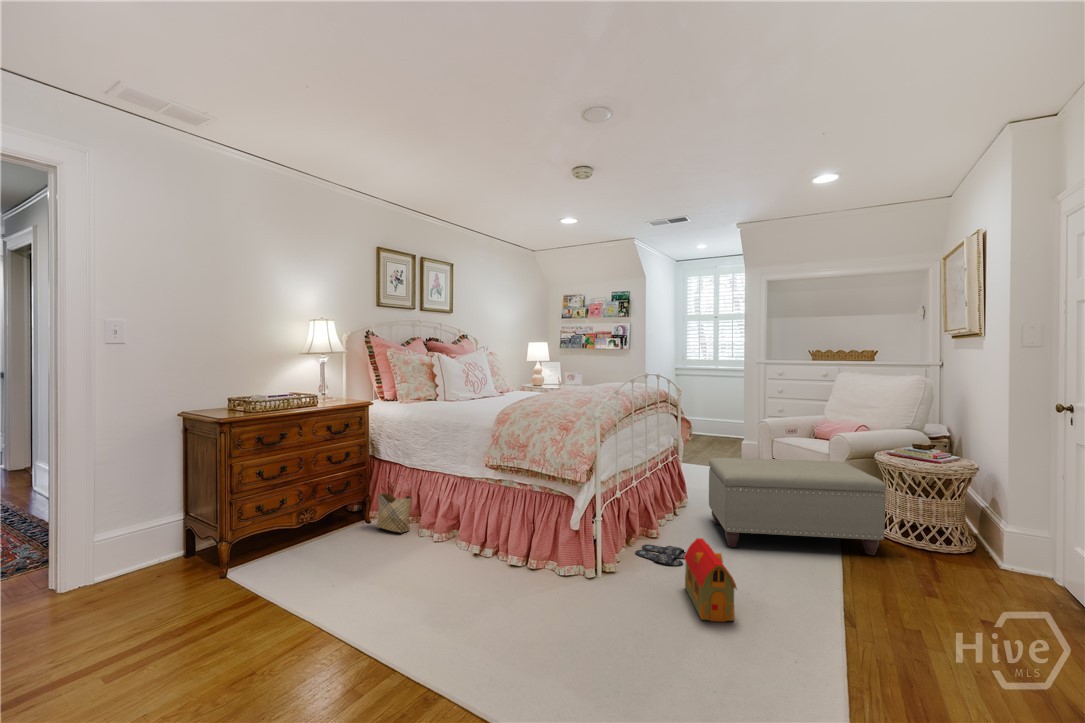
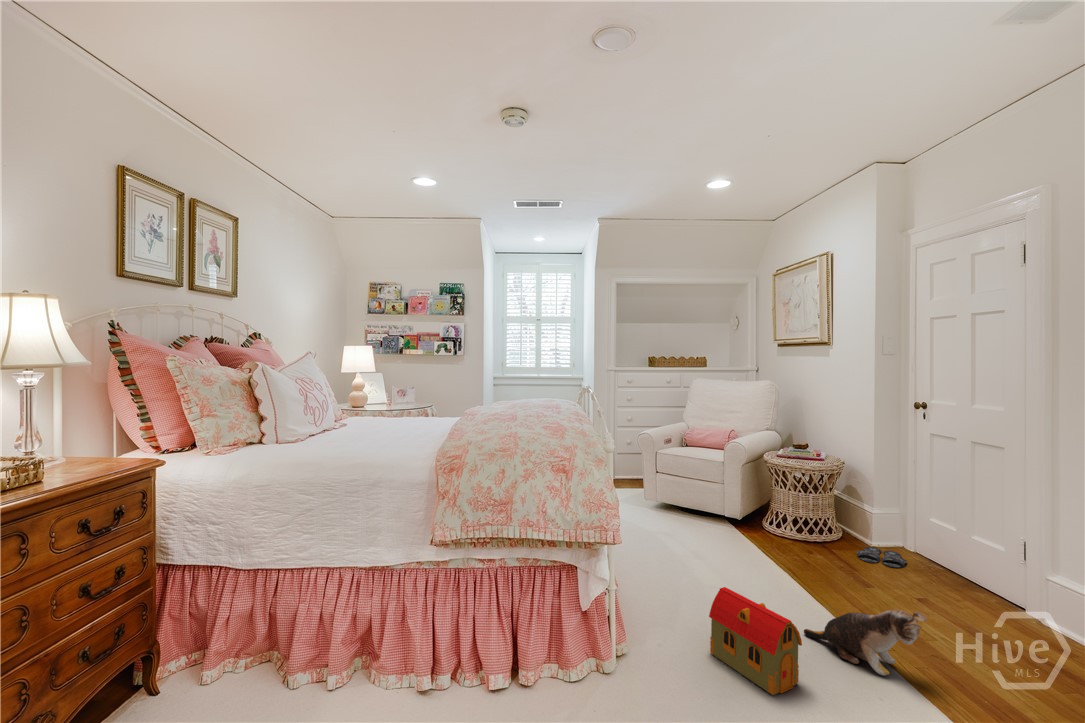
ottoman: present [709,458,886,555] -> none [635,468,808,581]
woven basket: present [376,475,412,533] -> none [179,582,260,693]
slippers: present [635,544,686,566] -> present [857,547,907,568]
plush toy: none [789,582,865,640] -> present [804,609,927,675]

